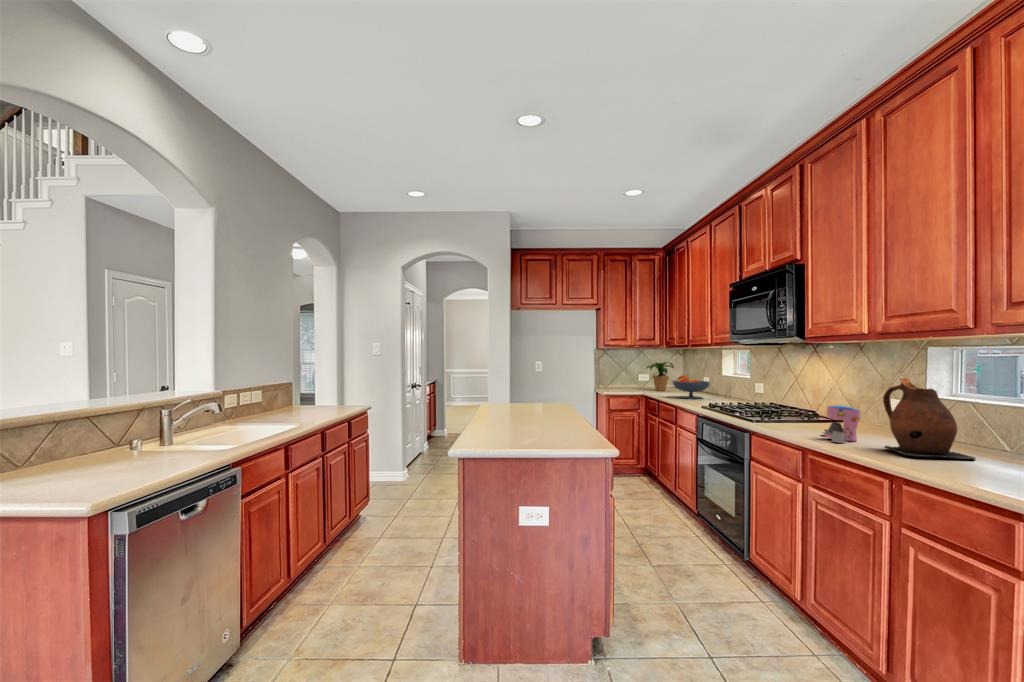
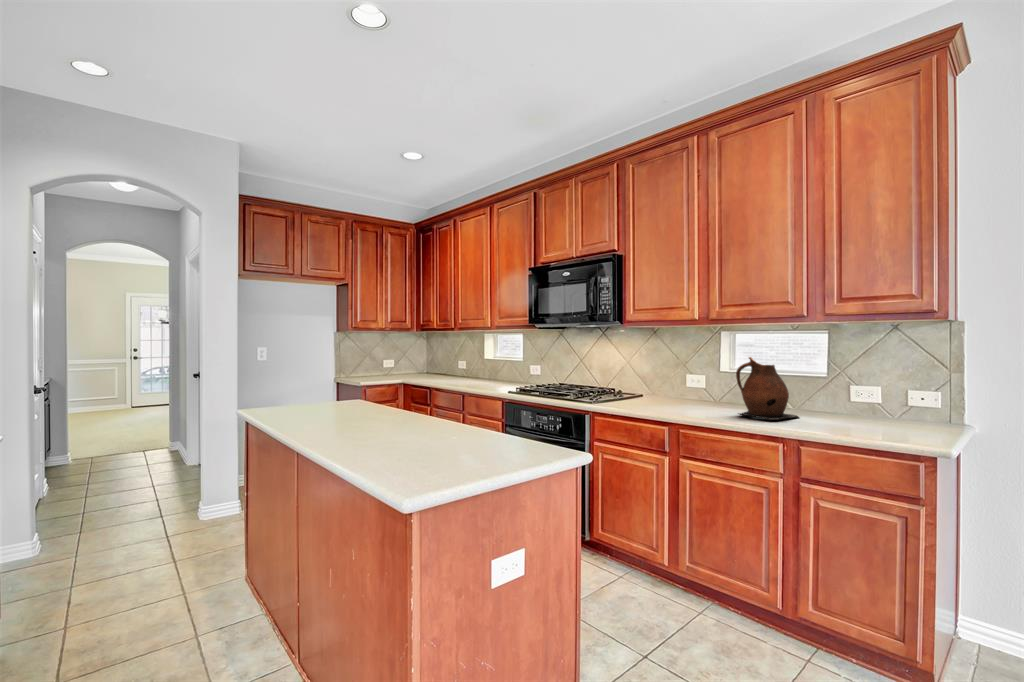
potted plant: present [647,362,674,391] -> none [395,346,427,377]
fruit bowl: present [673,375,710,399] -> none [448,359,485,384]
coffee maker: present [822,406,860,443] -> none [669,382,707,415]

